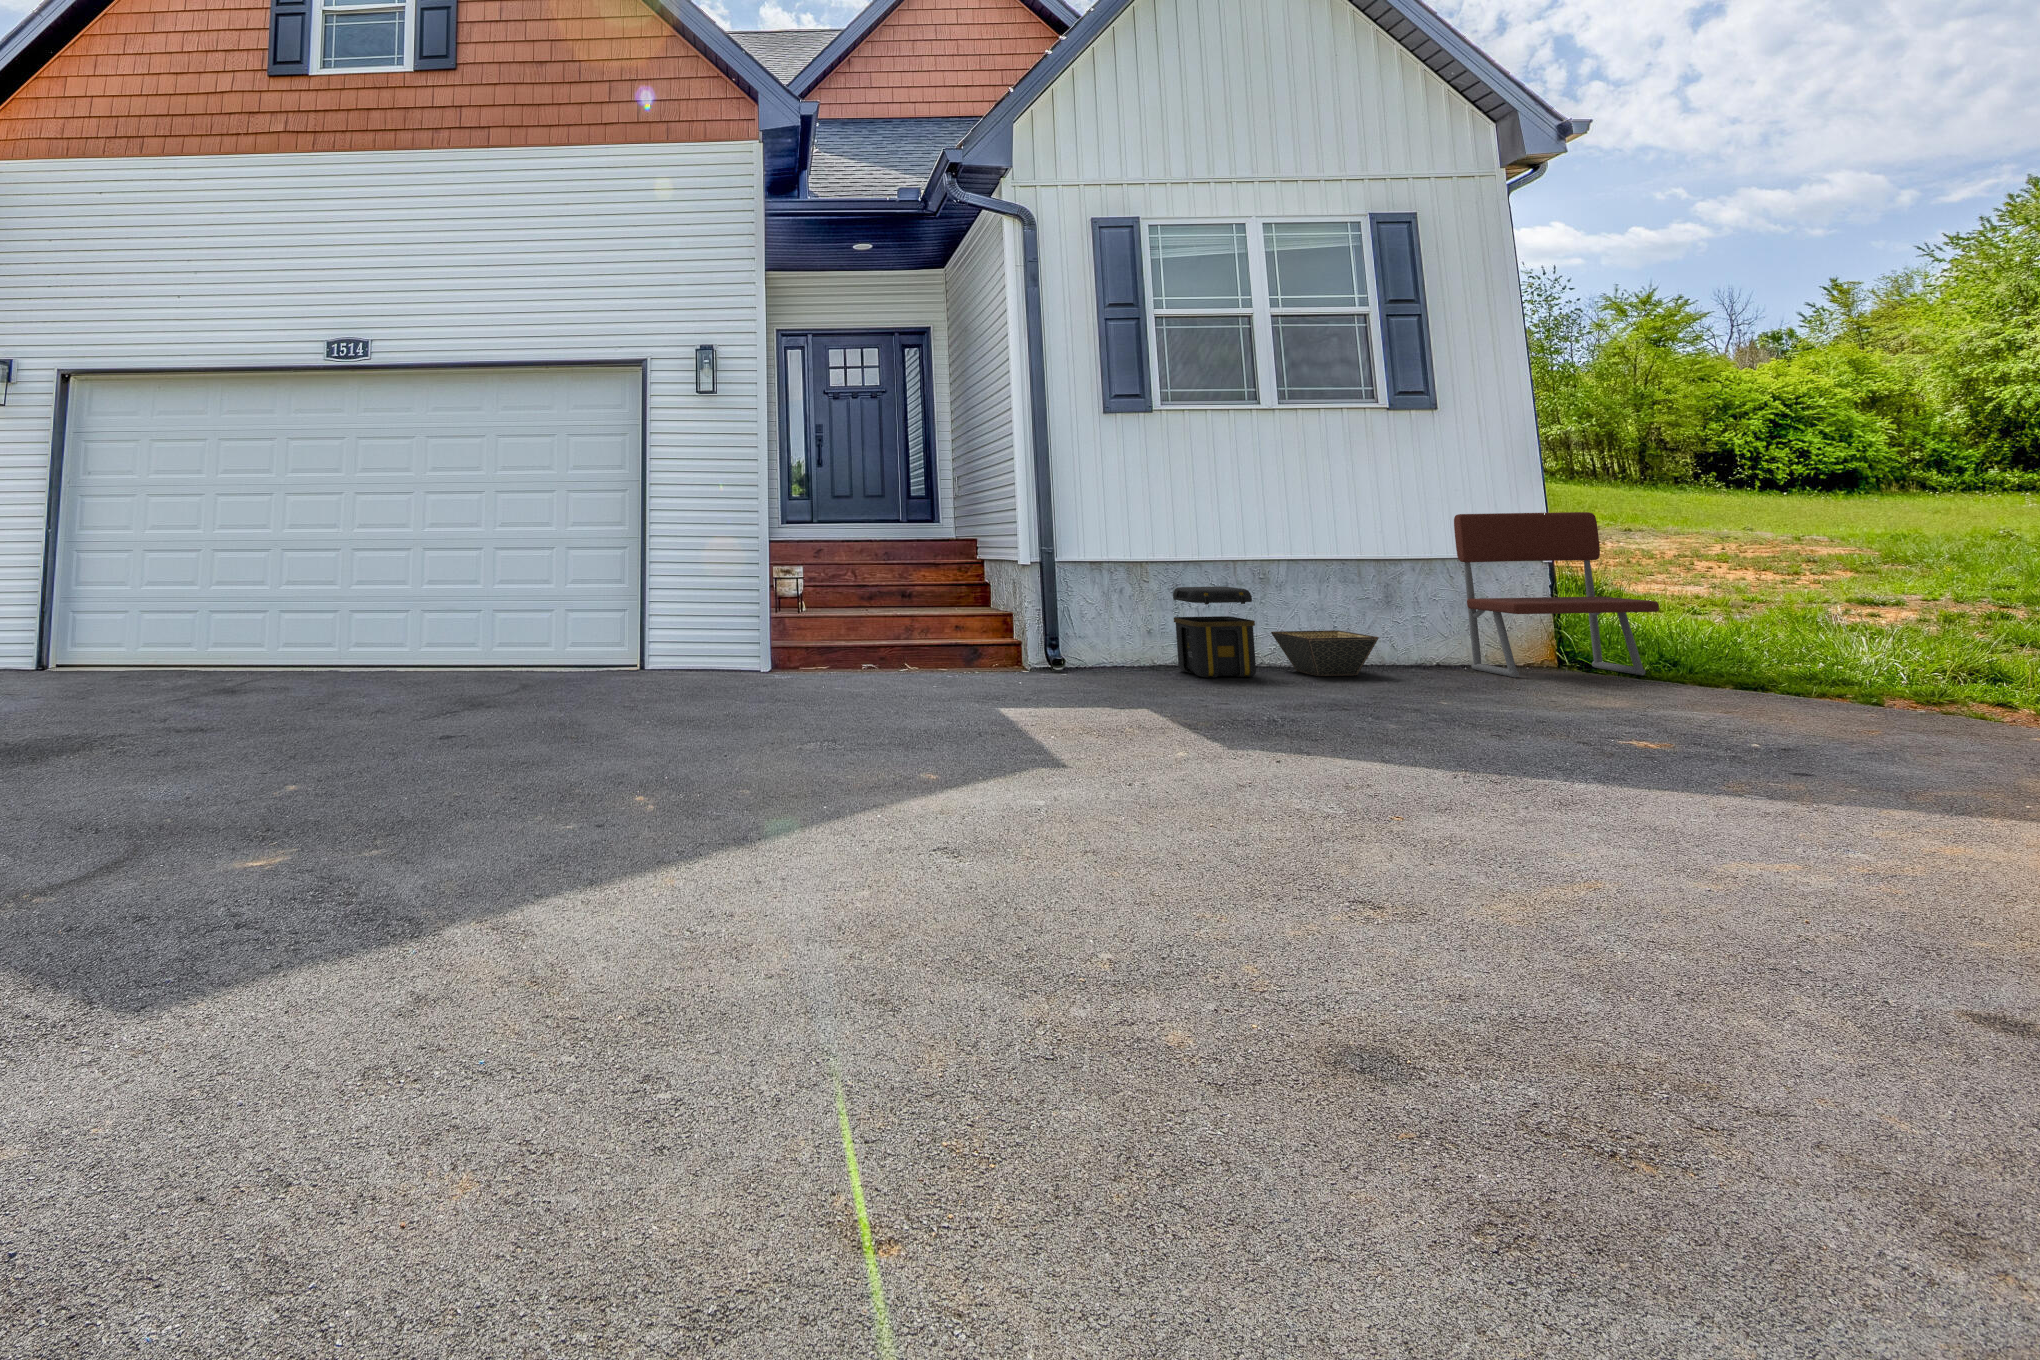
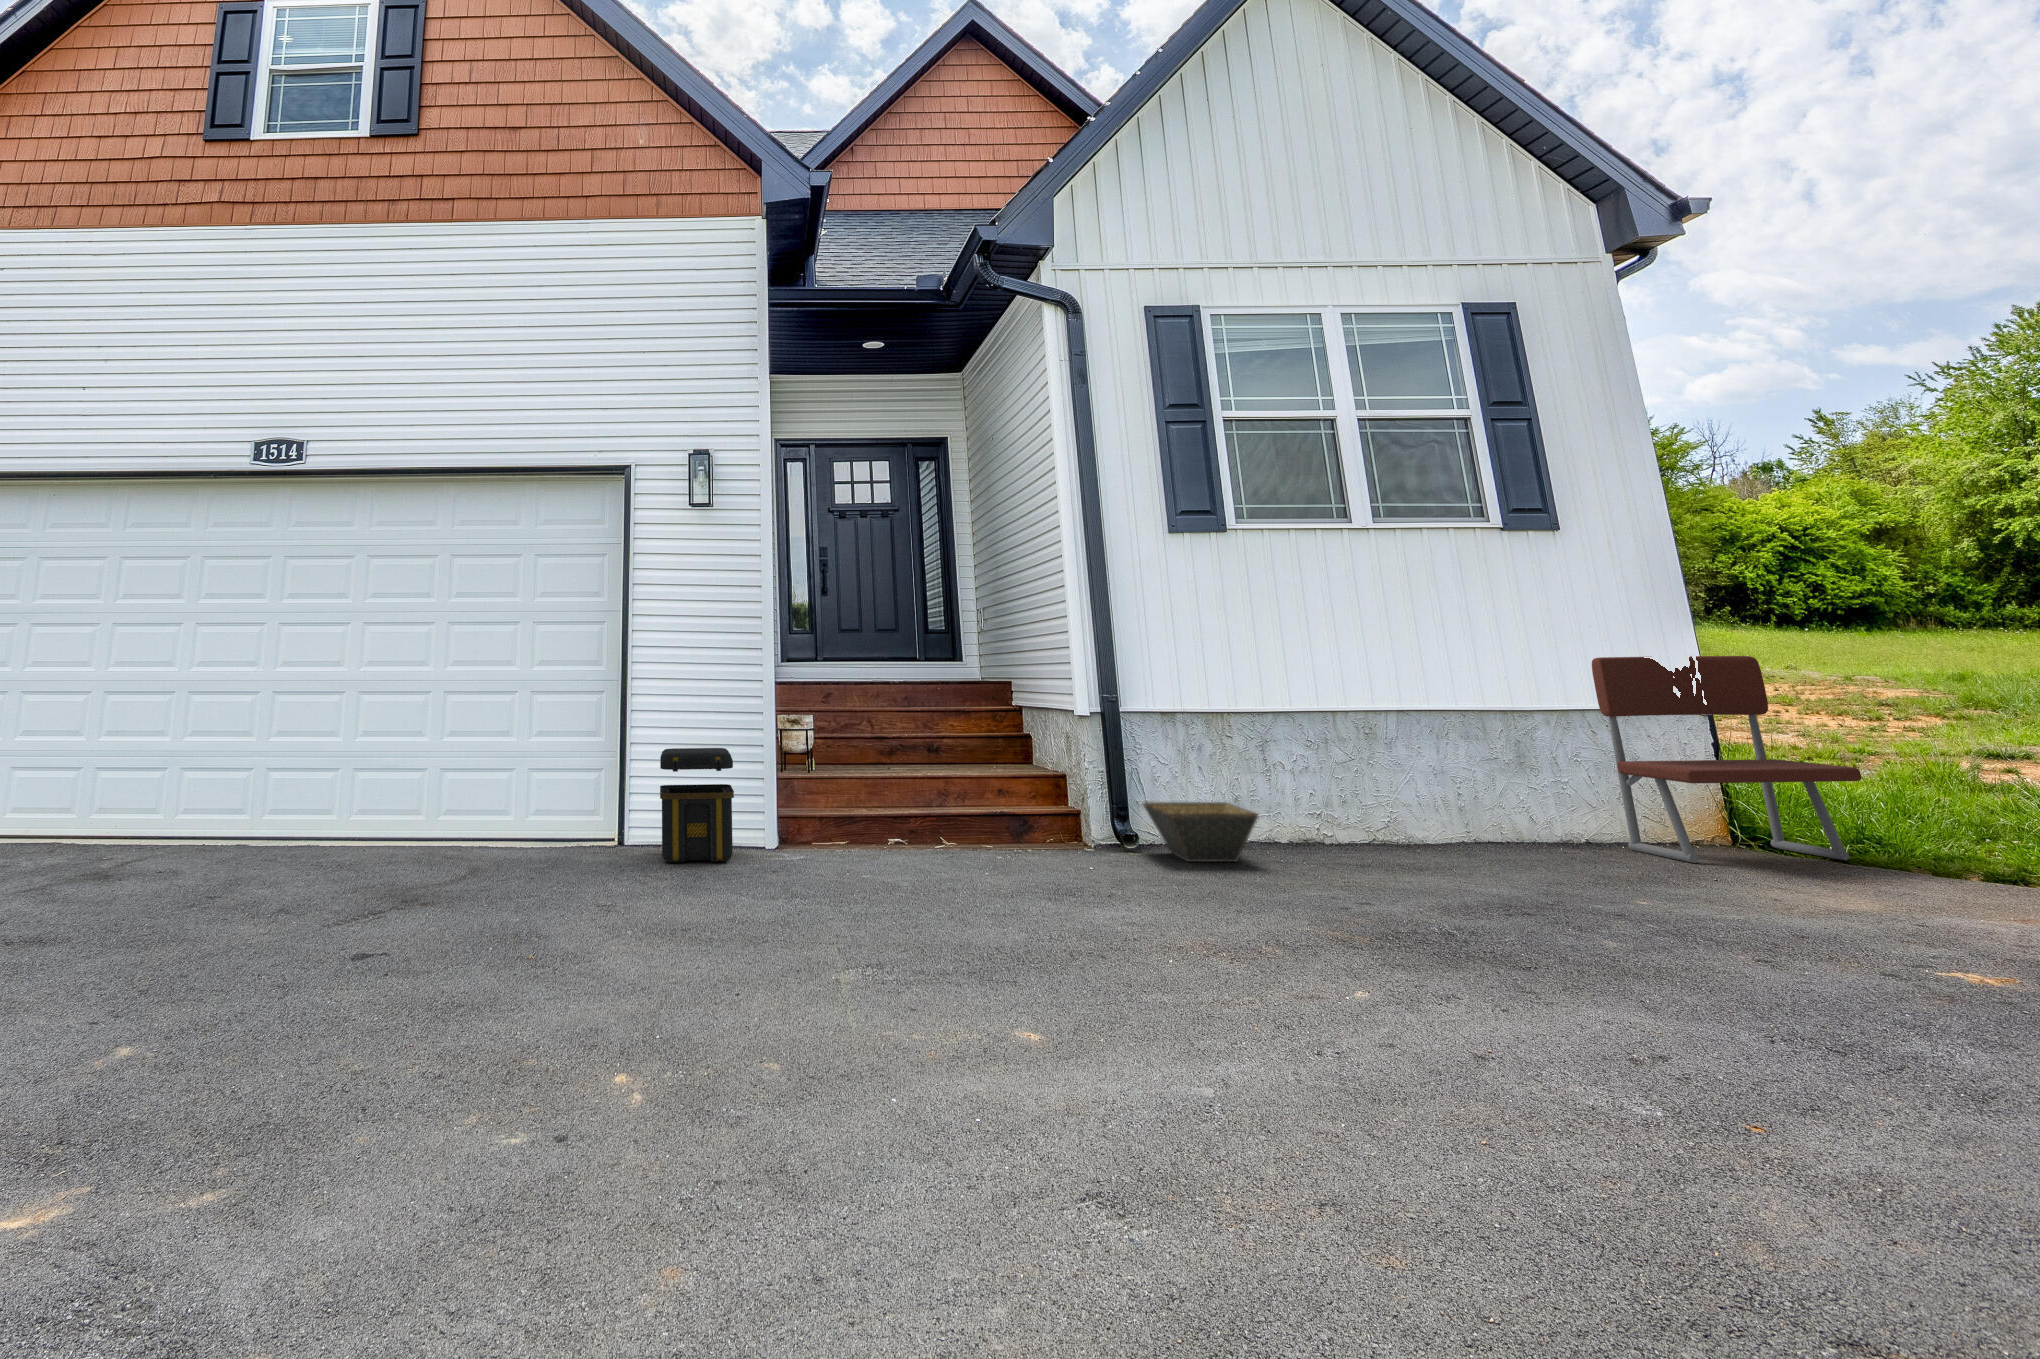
toolbox: present [1173,586,1256,678] -> present [660,748,734,863]
basket: present [1271,630,1379,676] -> present [1142,802,1259,862]

